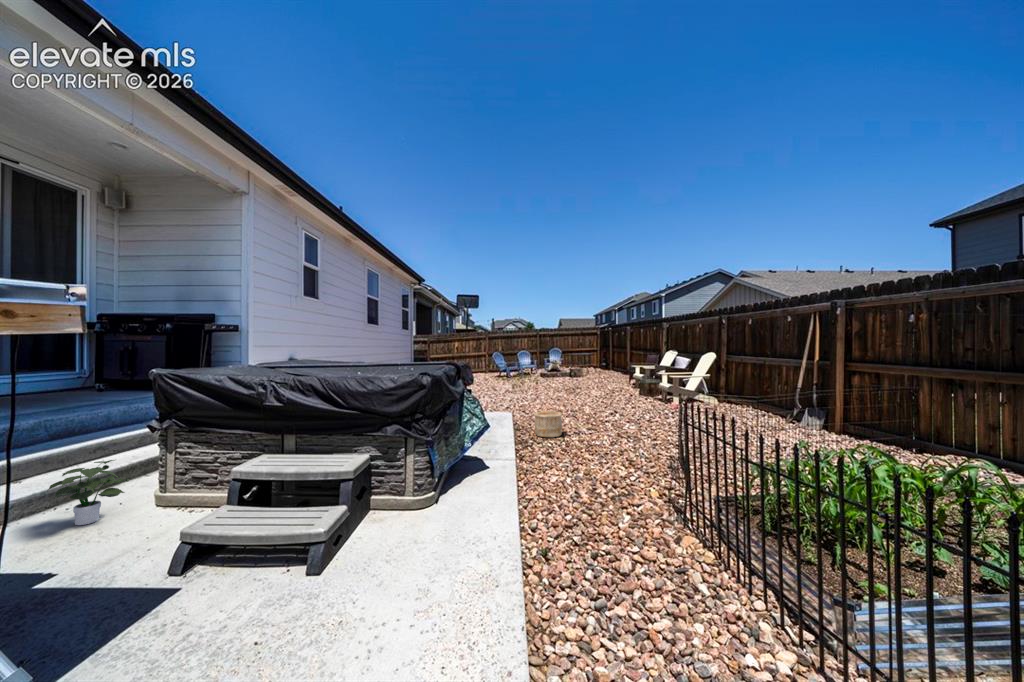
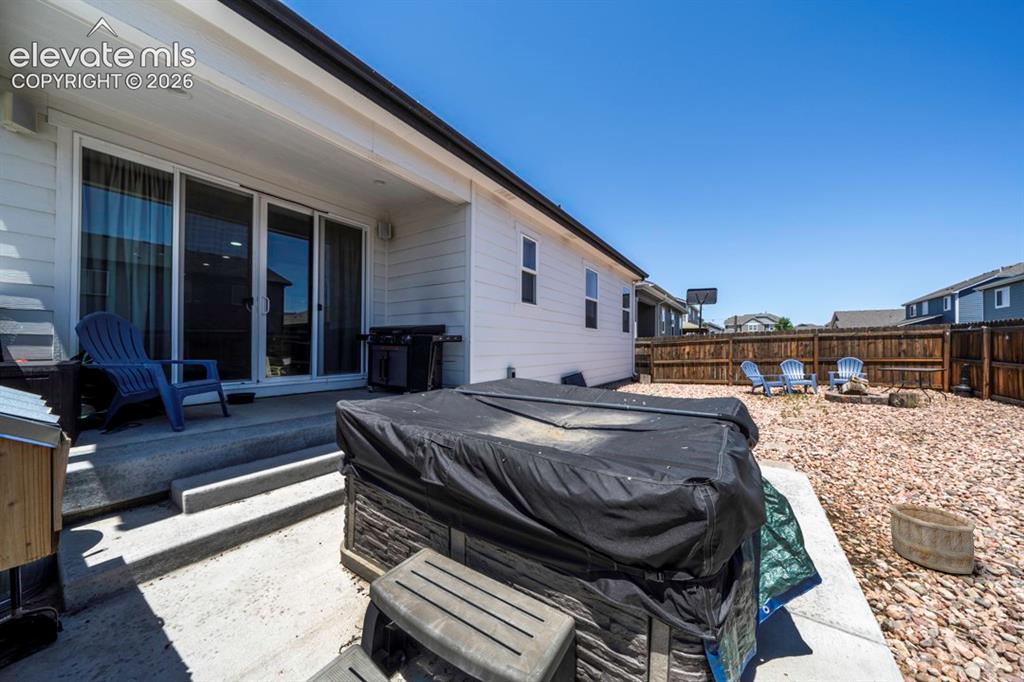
potted plant: present [48,460,129,525] -> none [232,513,308,591]

